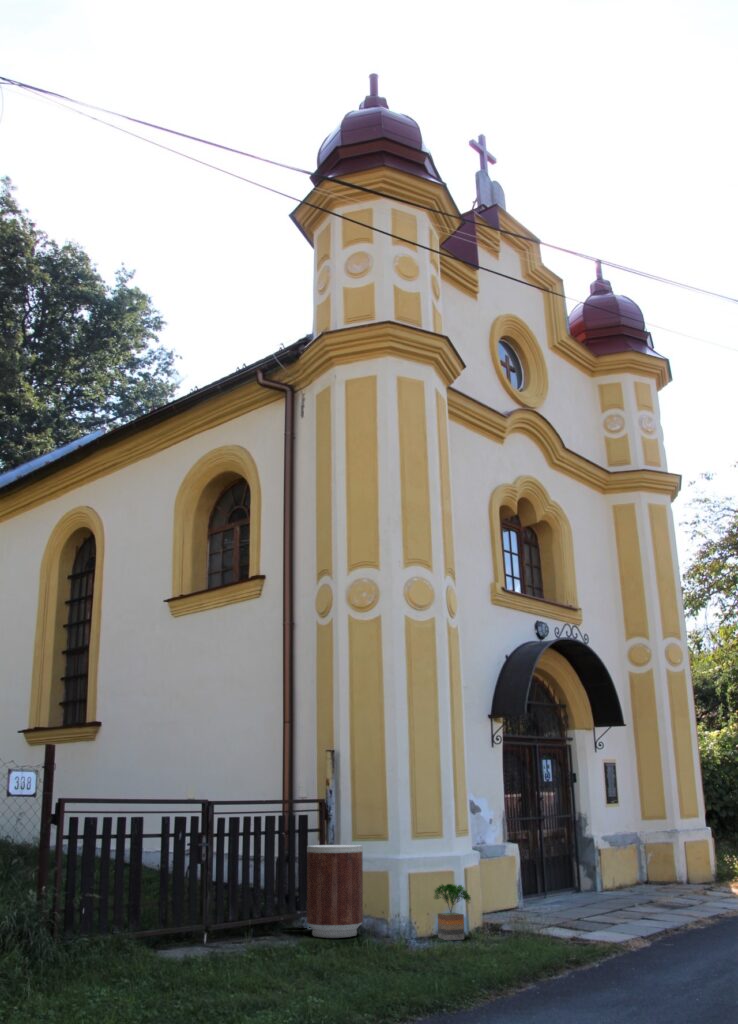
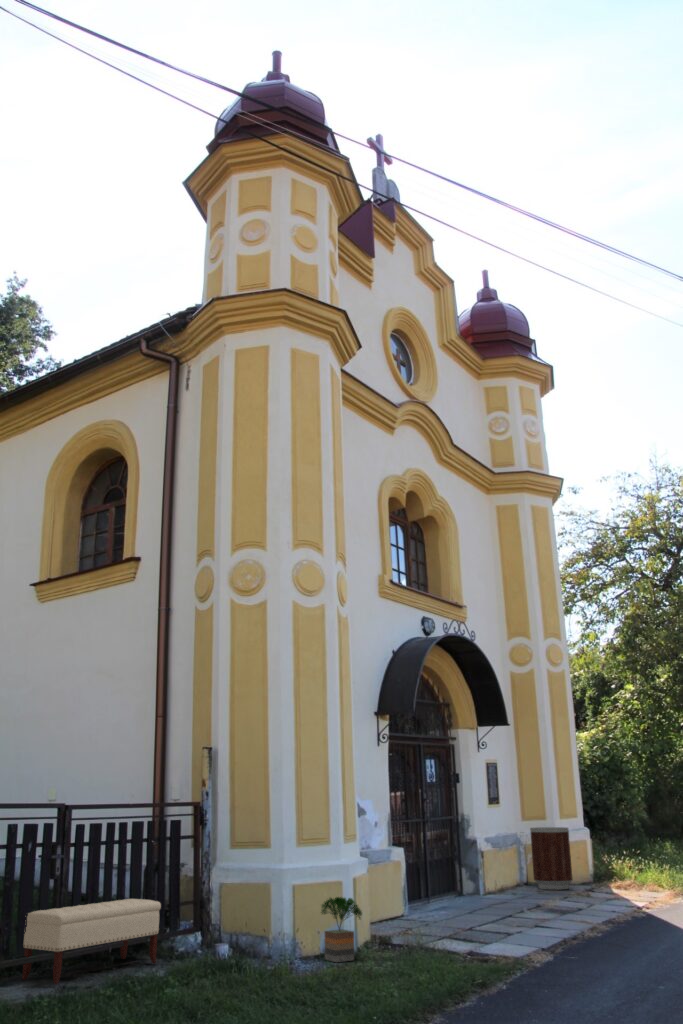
trash can: present [307,845,363,938] -> present [530,827,572,890]
bench: none [181,882,293,949] -> present [22,899,161,985]

